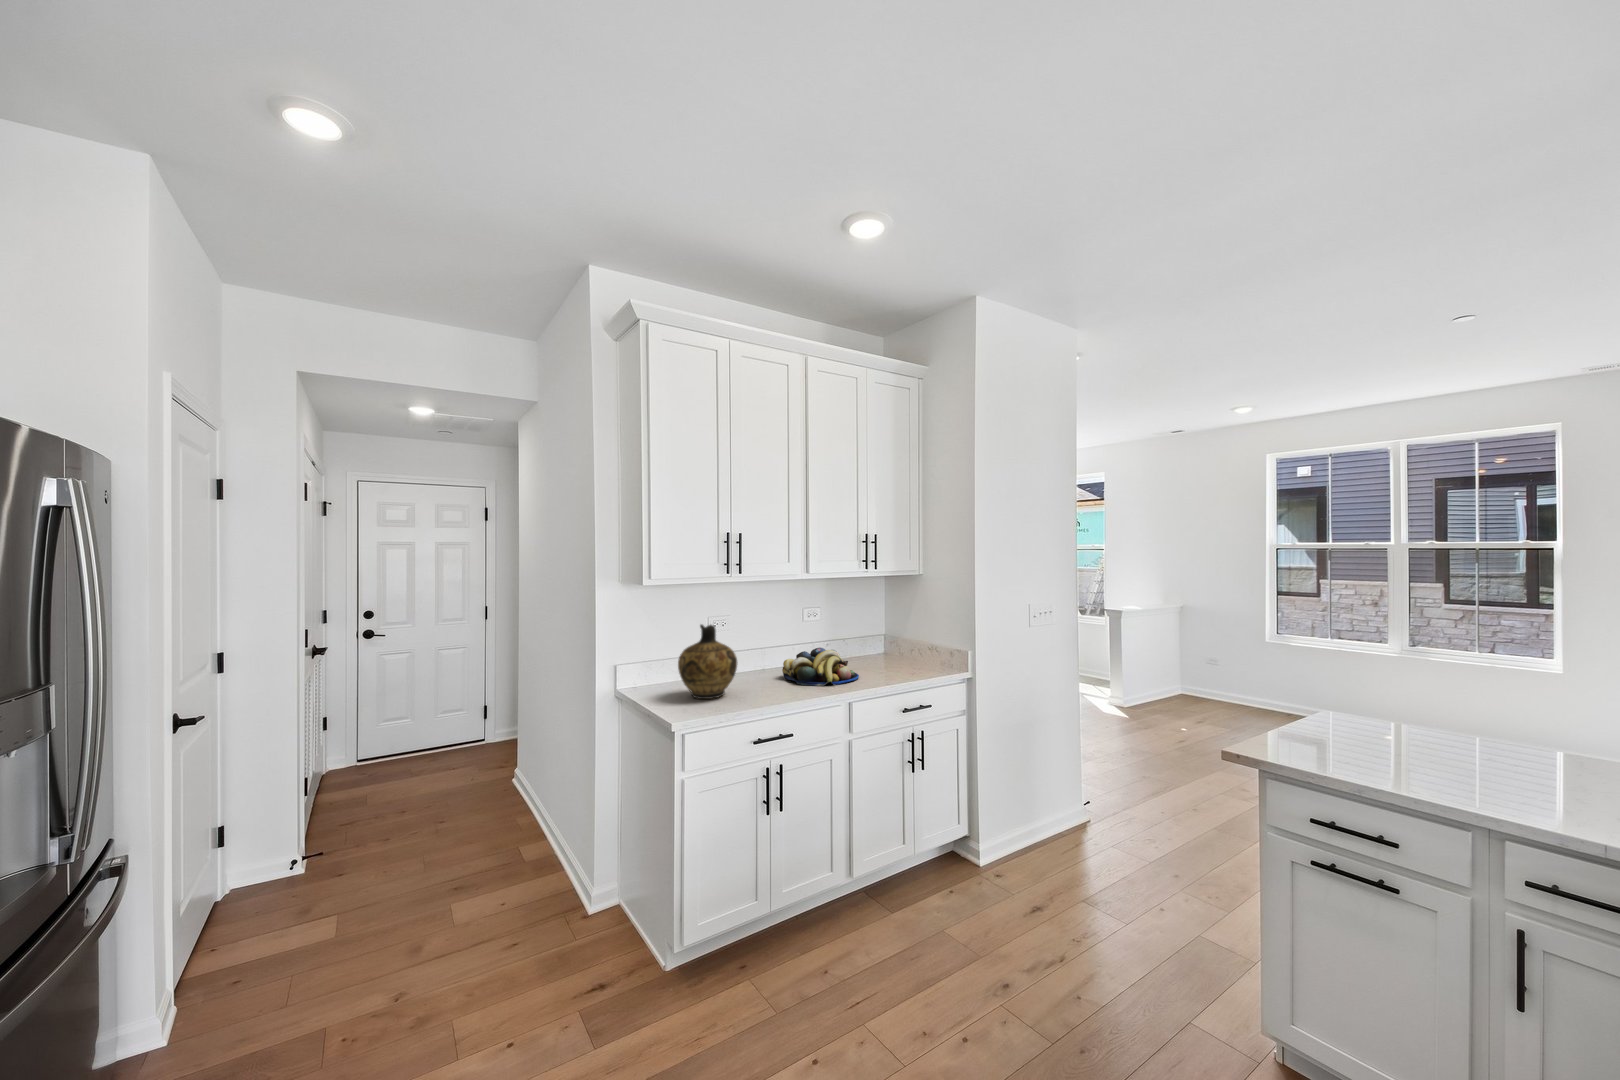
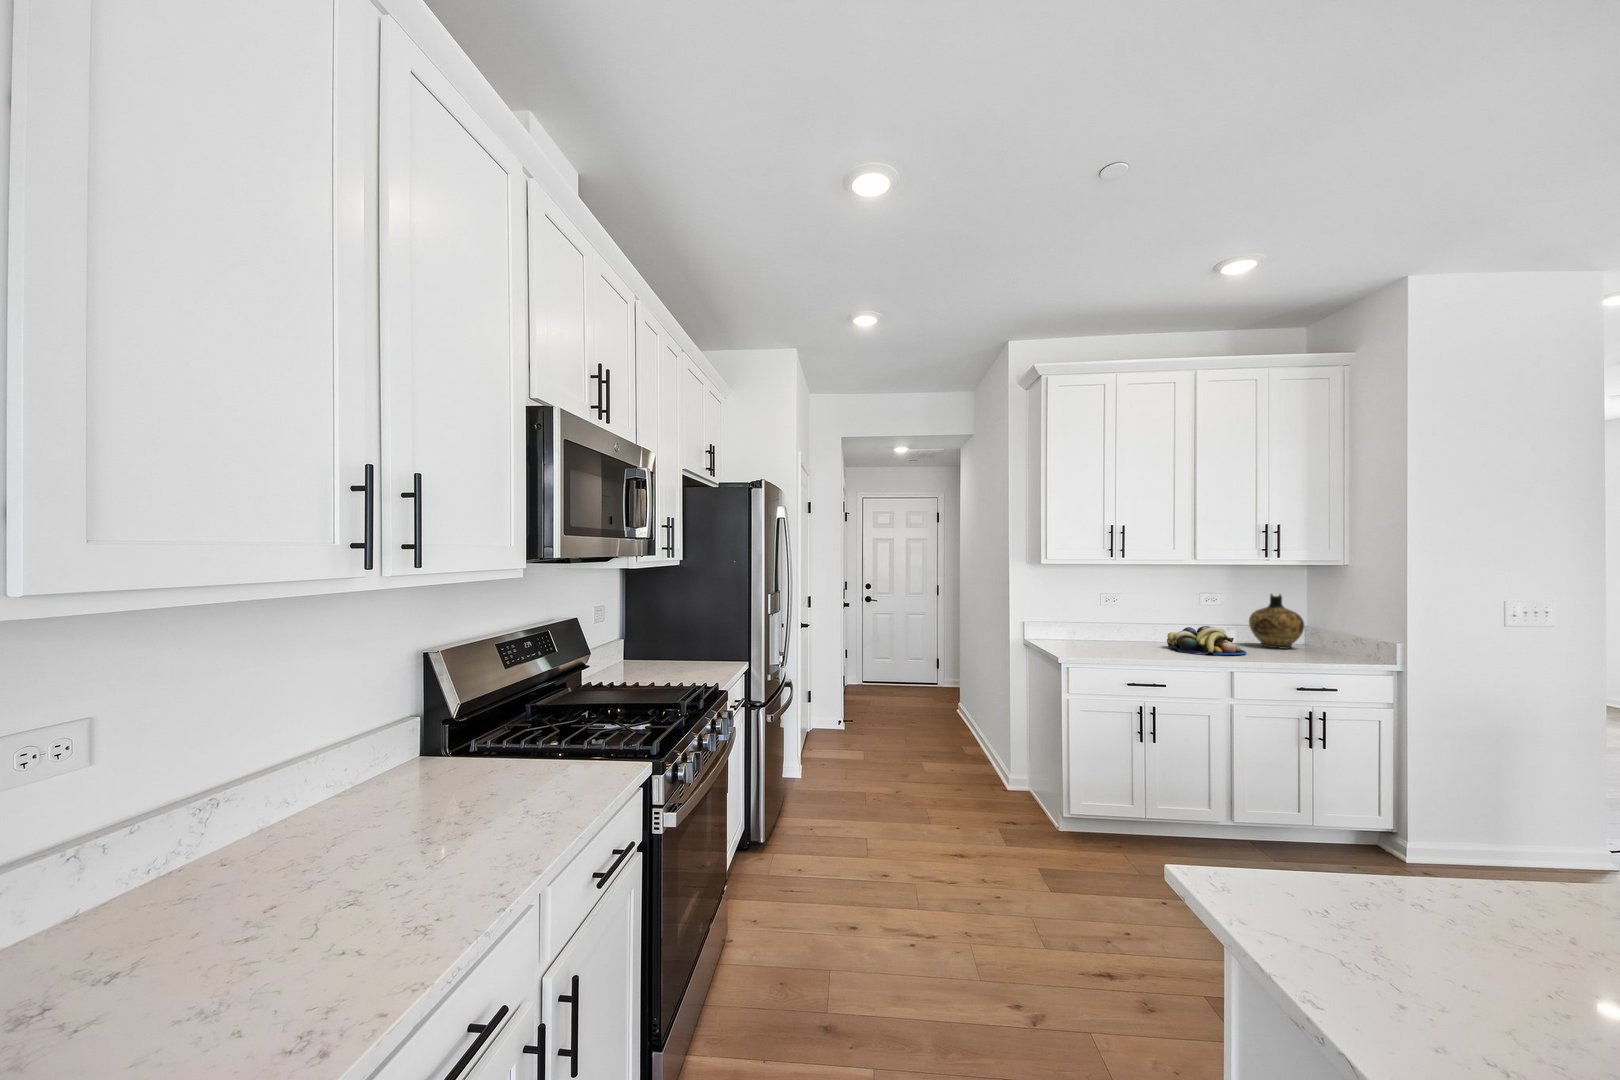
ceramic jug: present [678,625,737,699] -> present [1249,594,1304,649]

